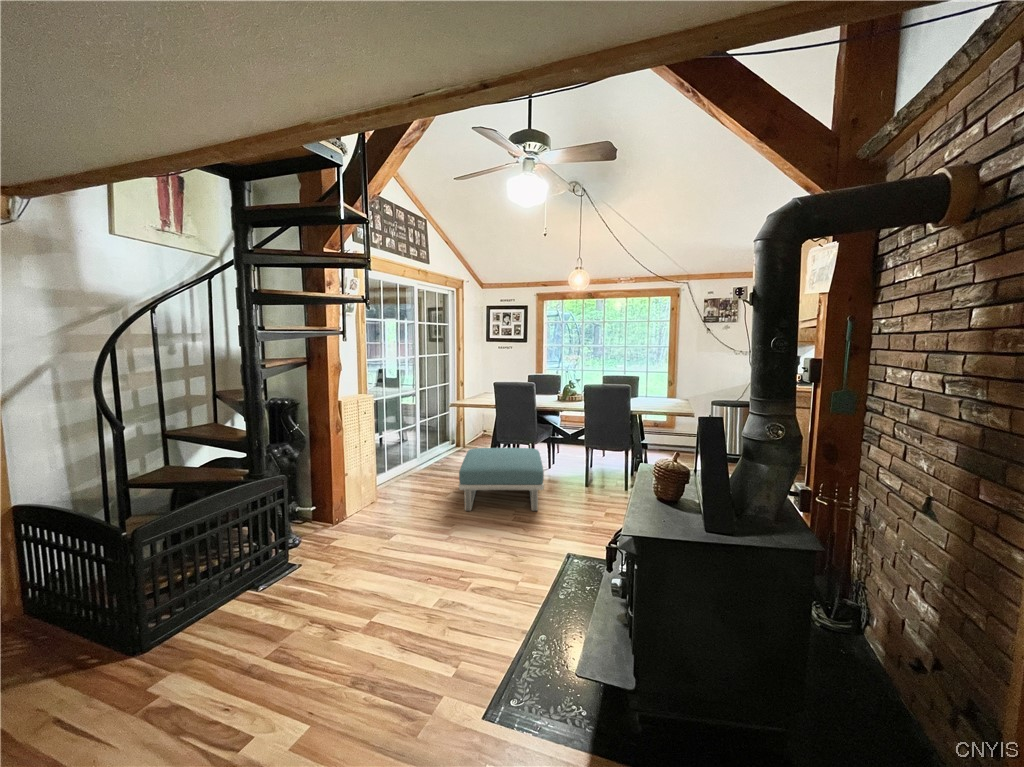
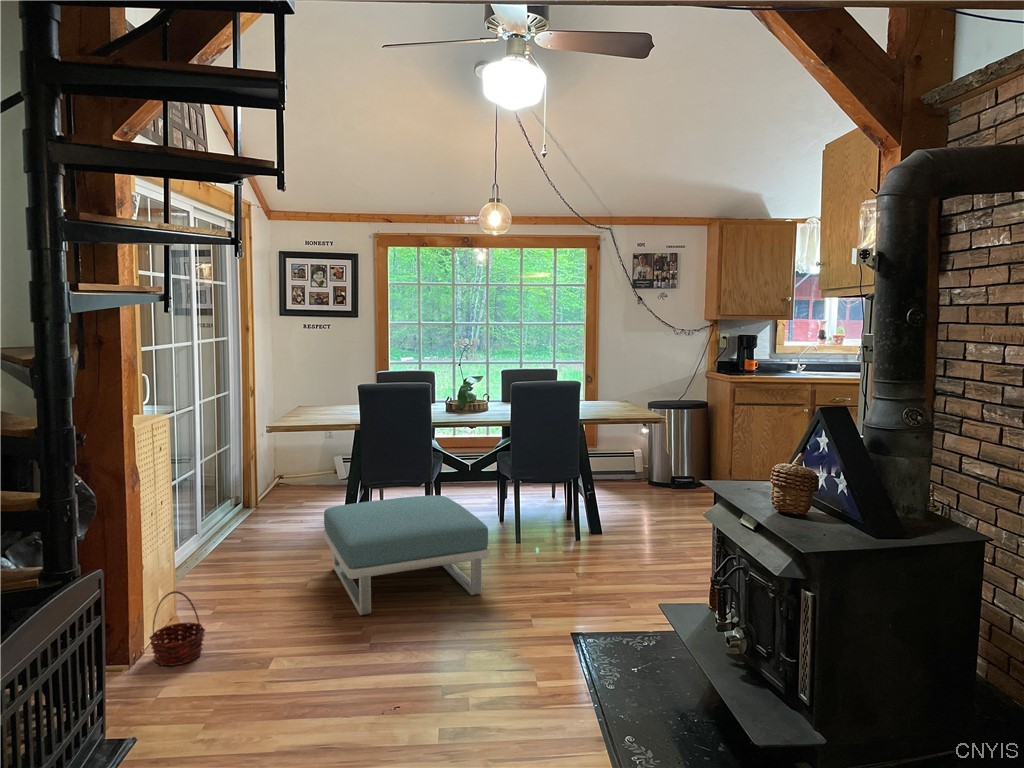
basket: none [358,483,385,520] -> present [150,591,205,666]

